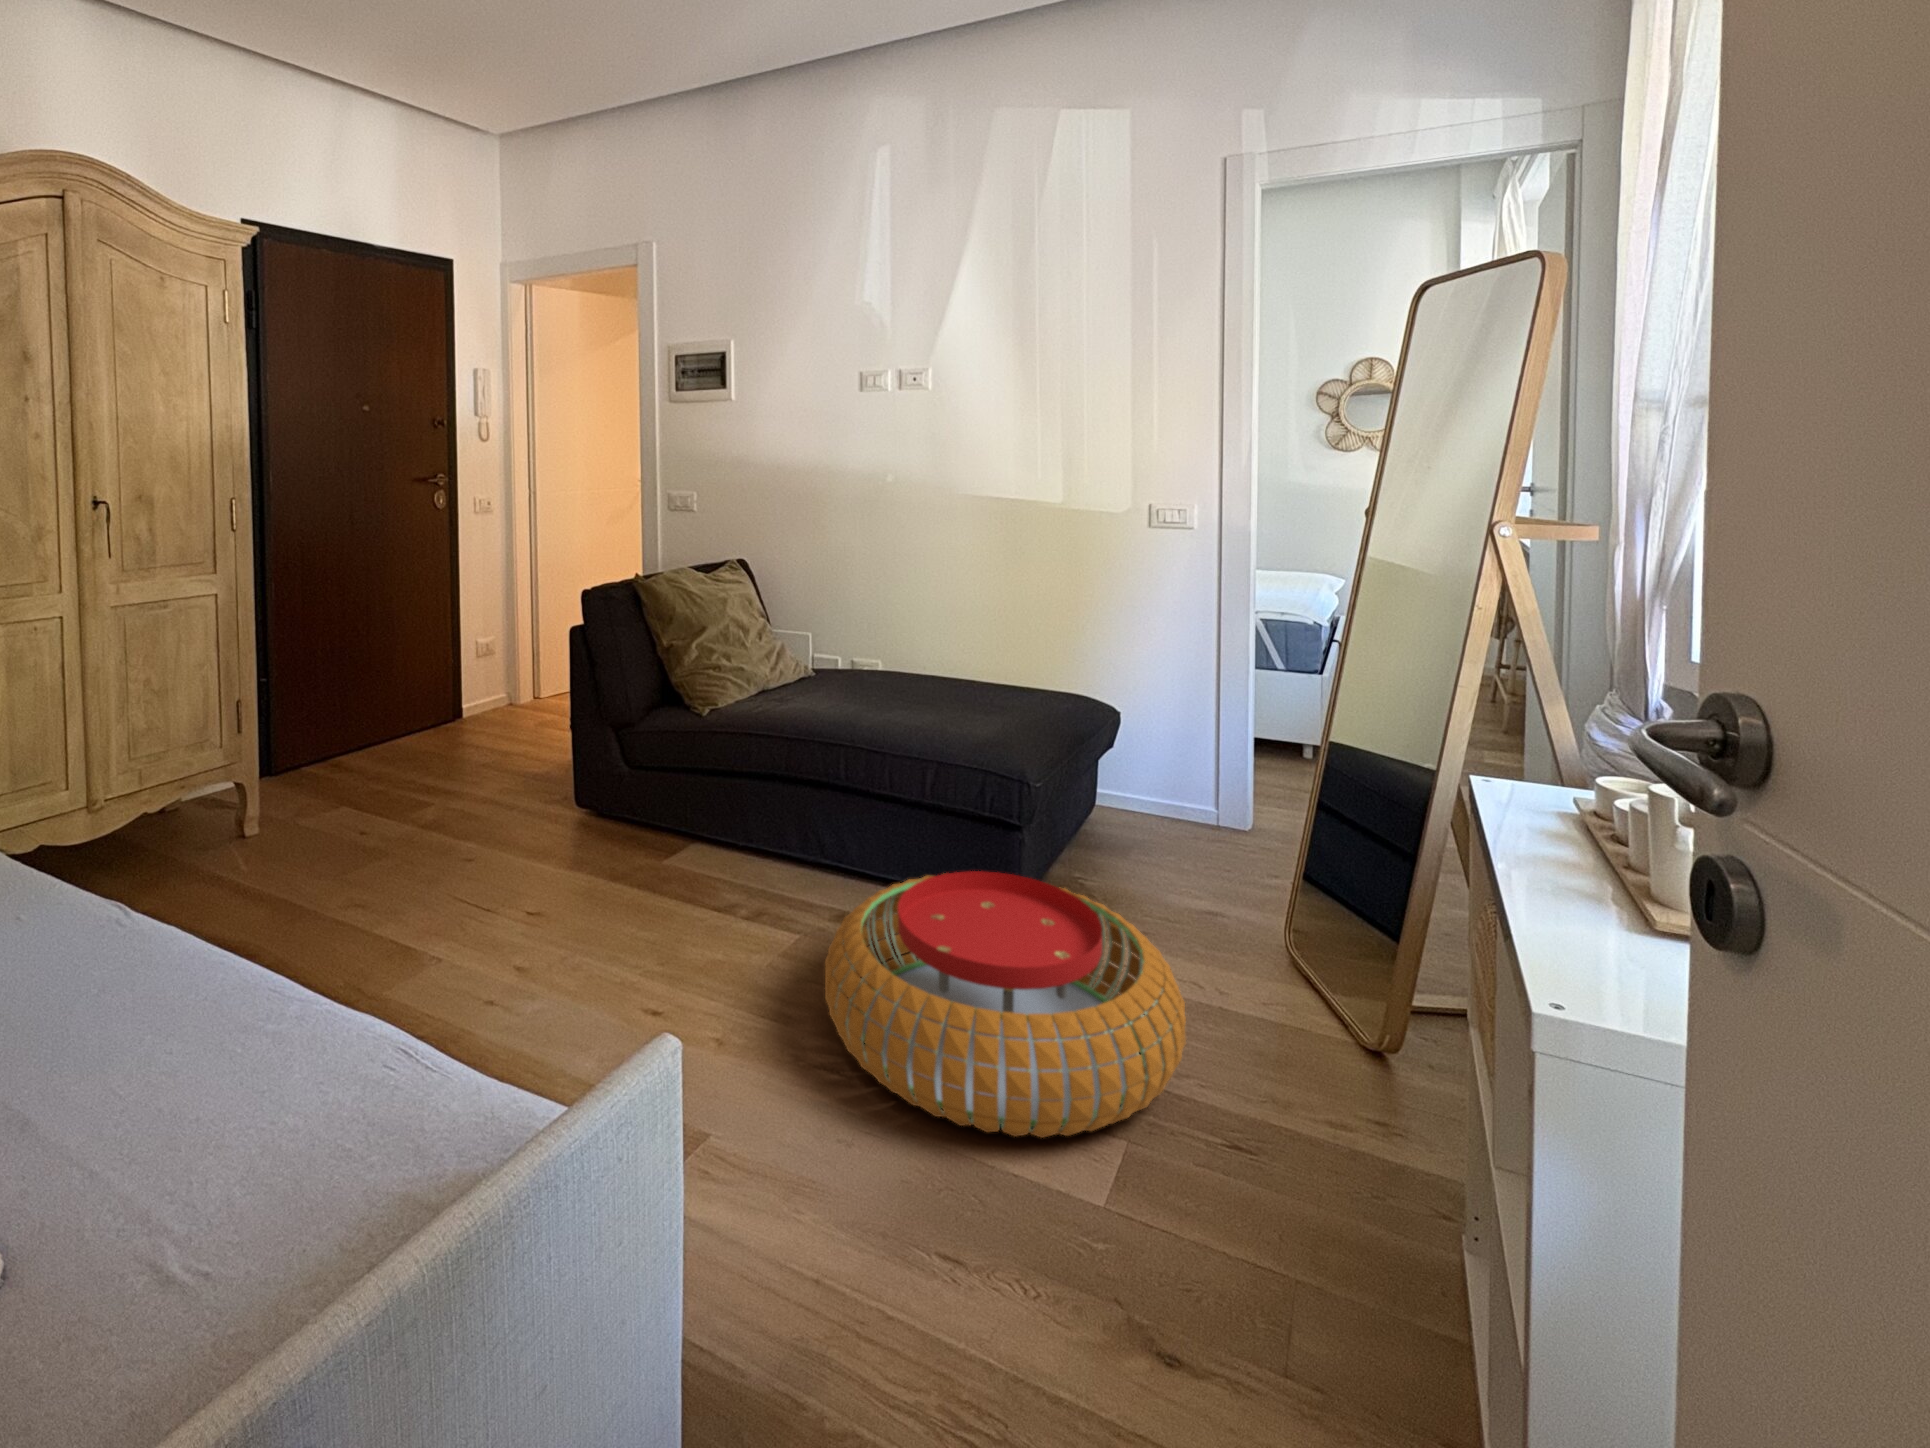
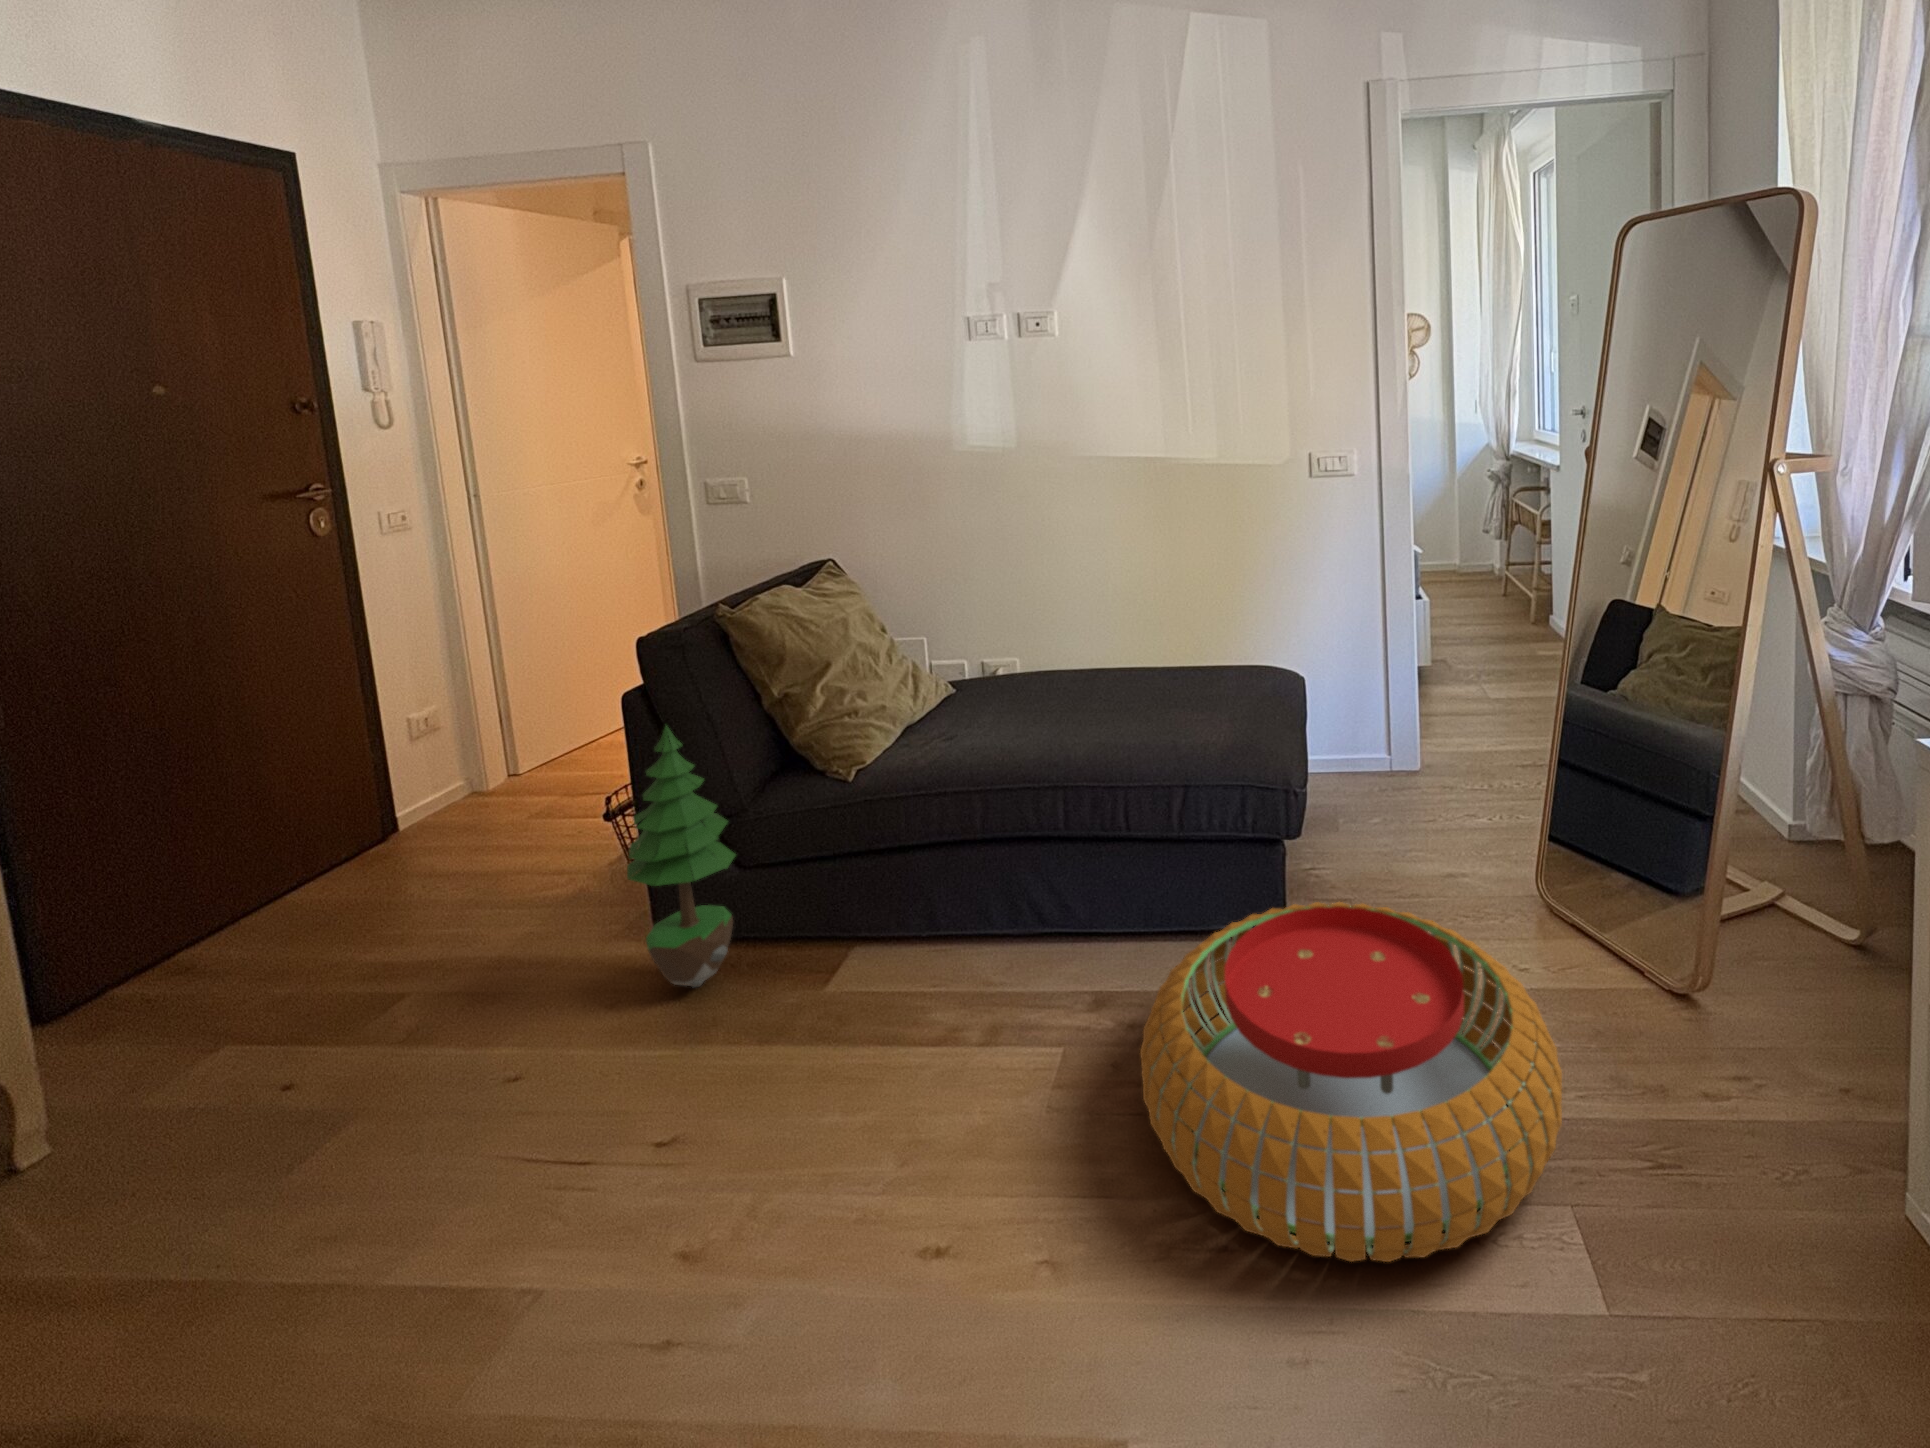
potted tree: none [553,646,624,839] -> present [627,724,735,987]

